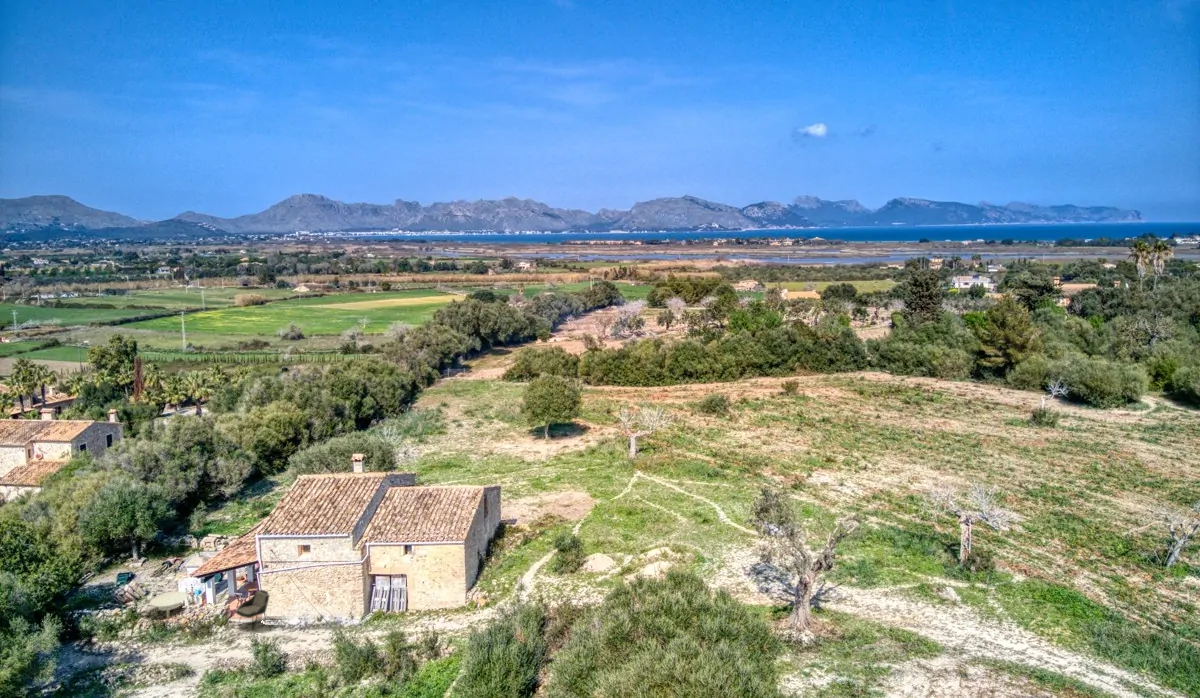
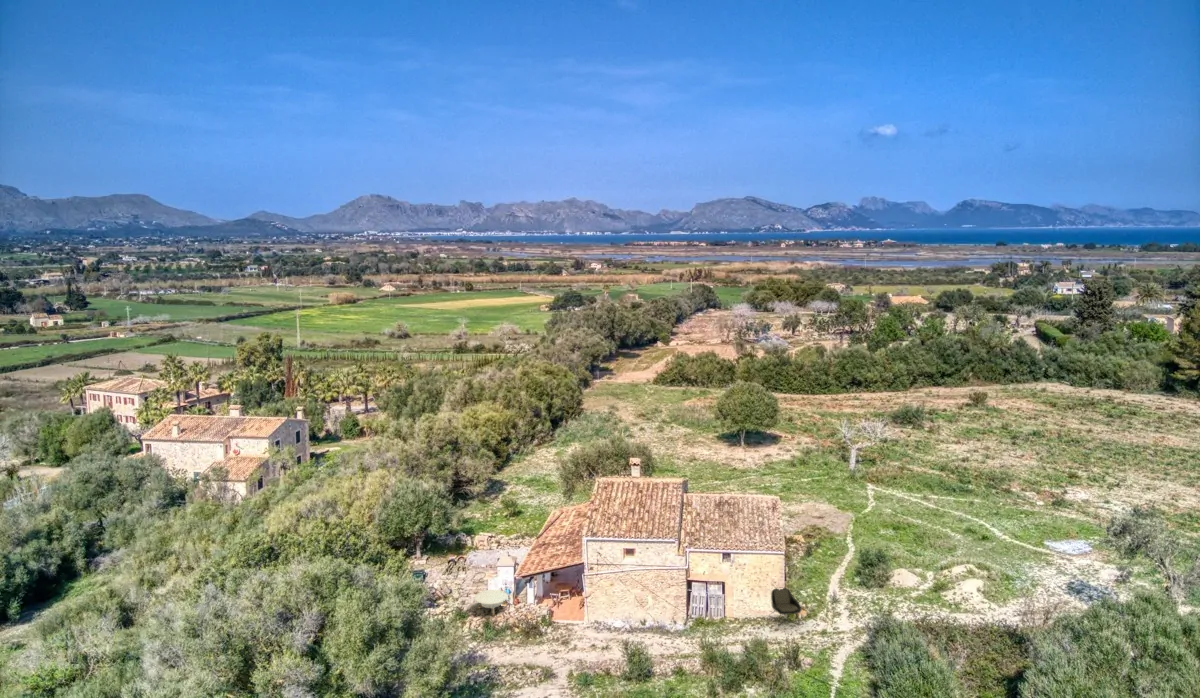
lounge chair: present [236,590,269,627] -> present [771,588,801,615]

